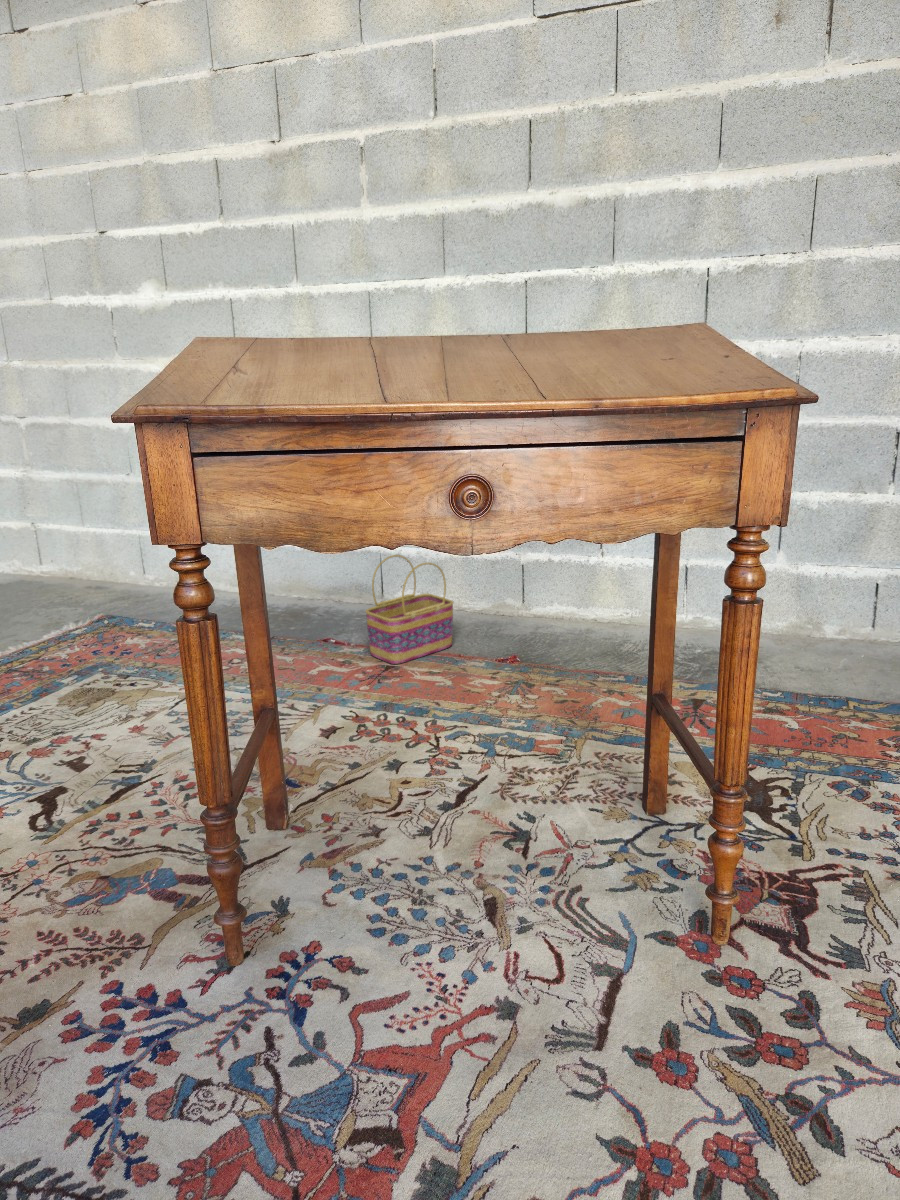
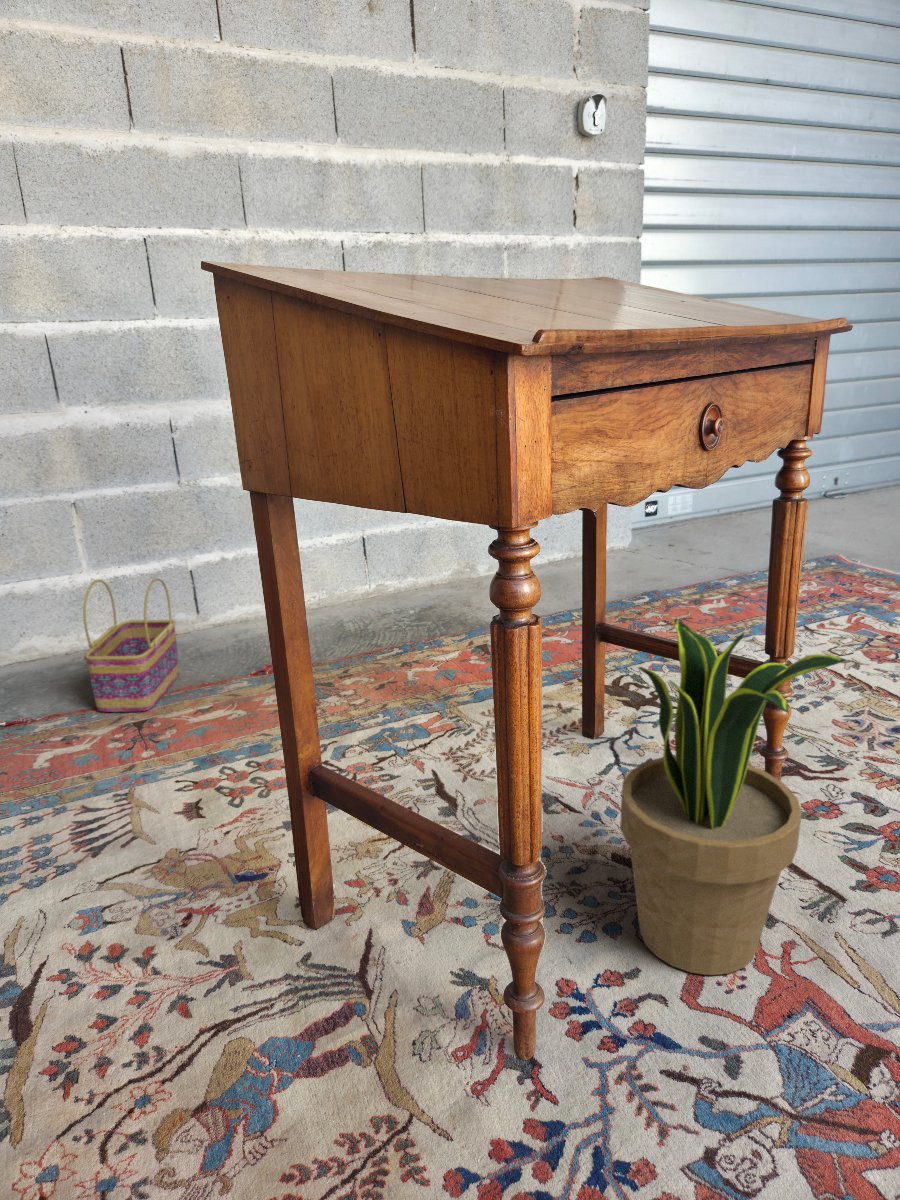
potted plant: none [349,678,543,1023] -> present [620,619,846,975]

